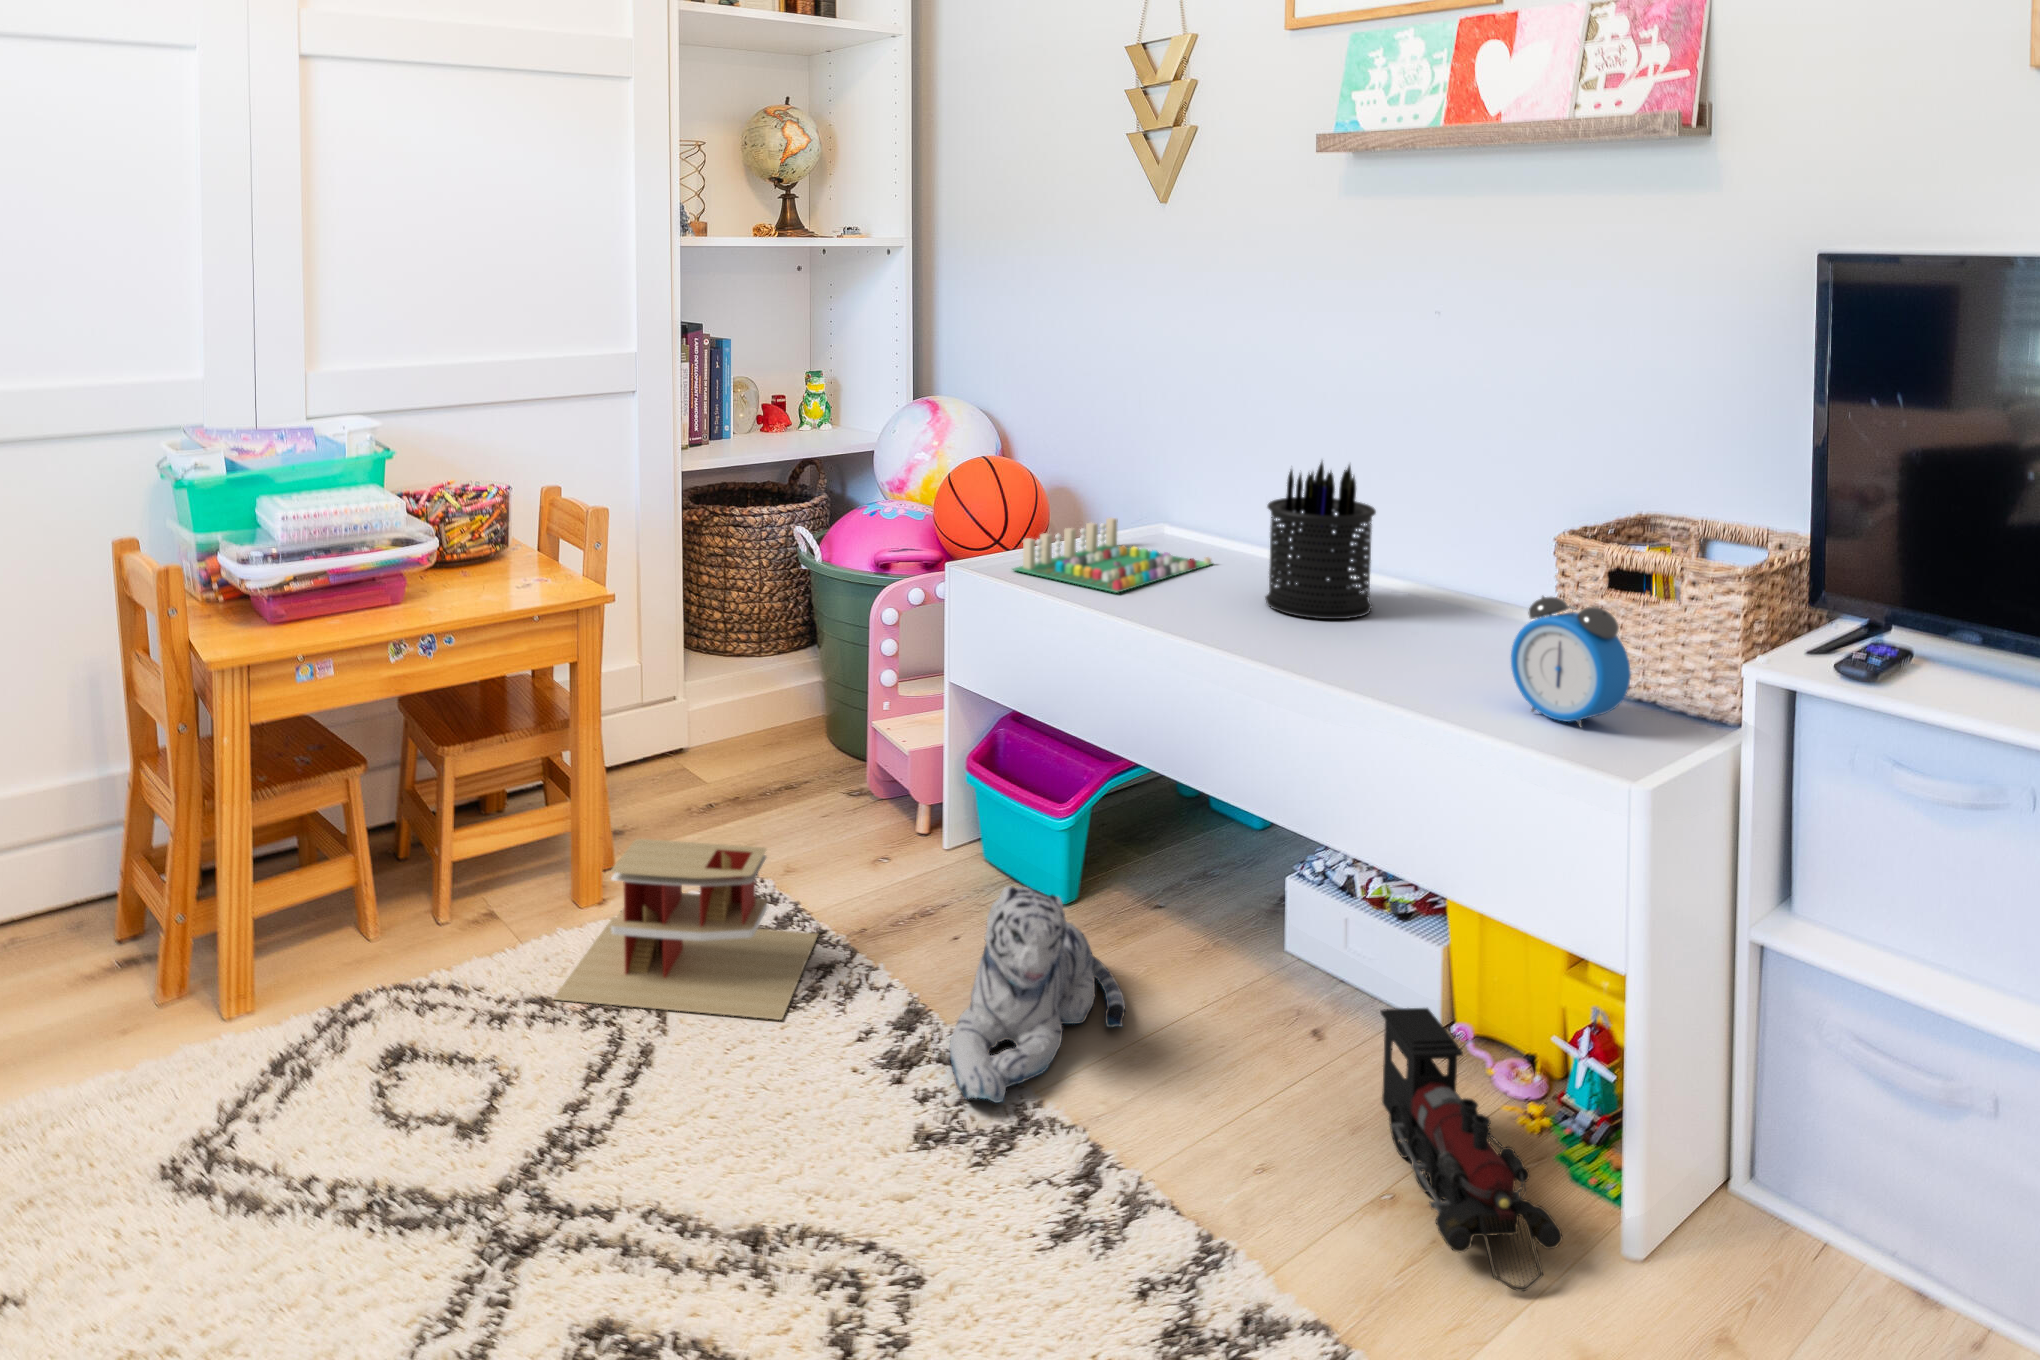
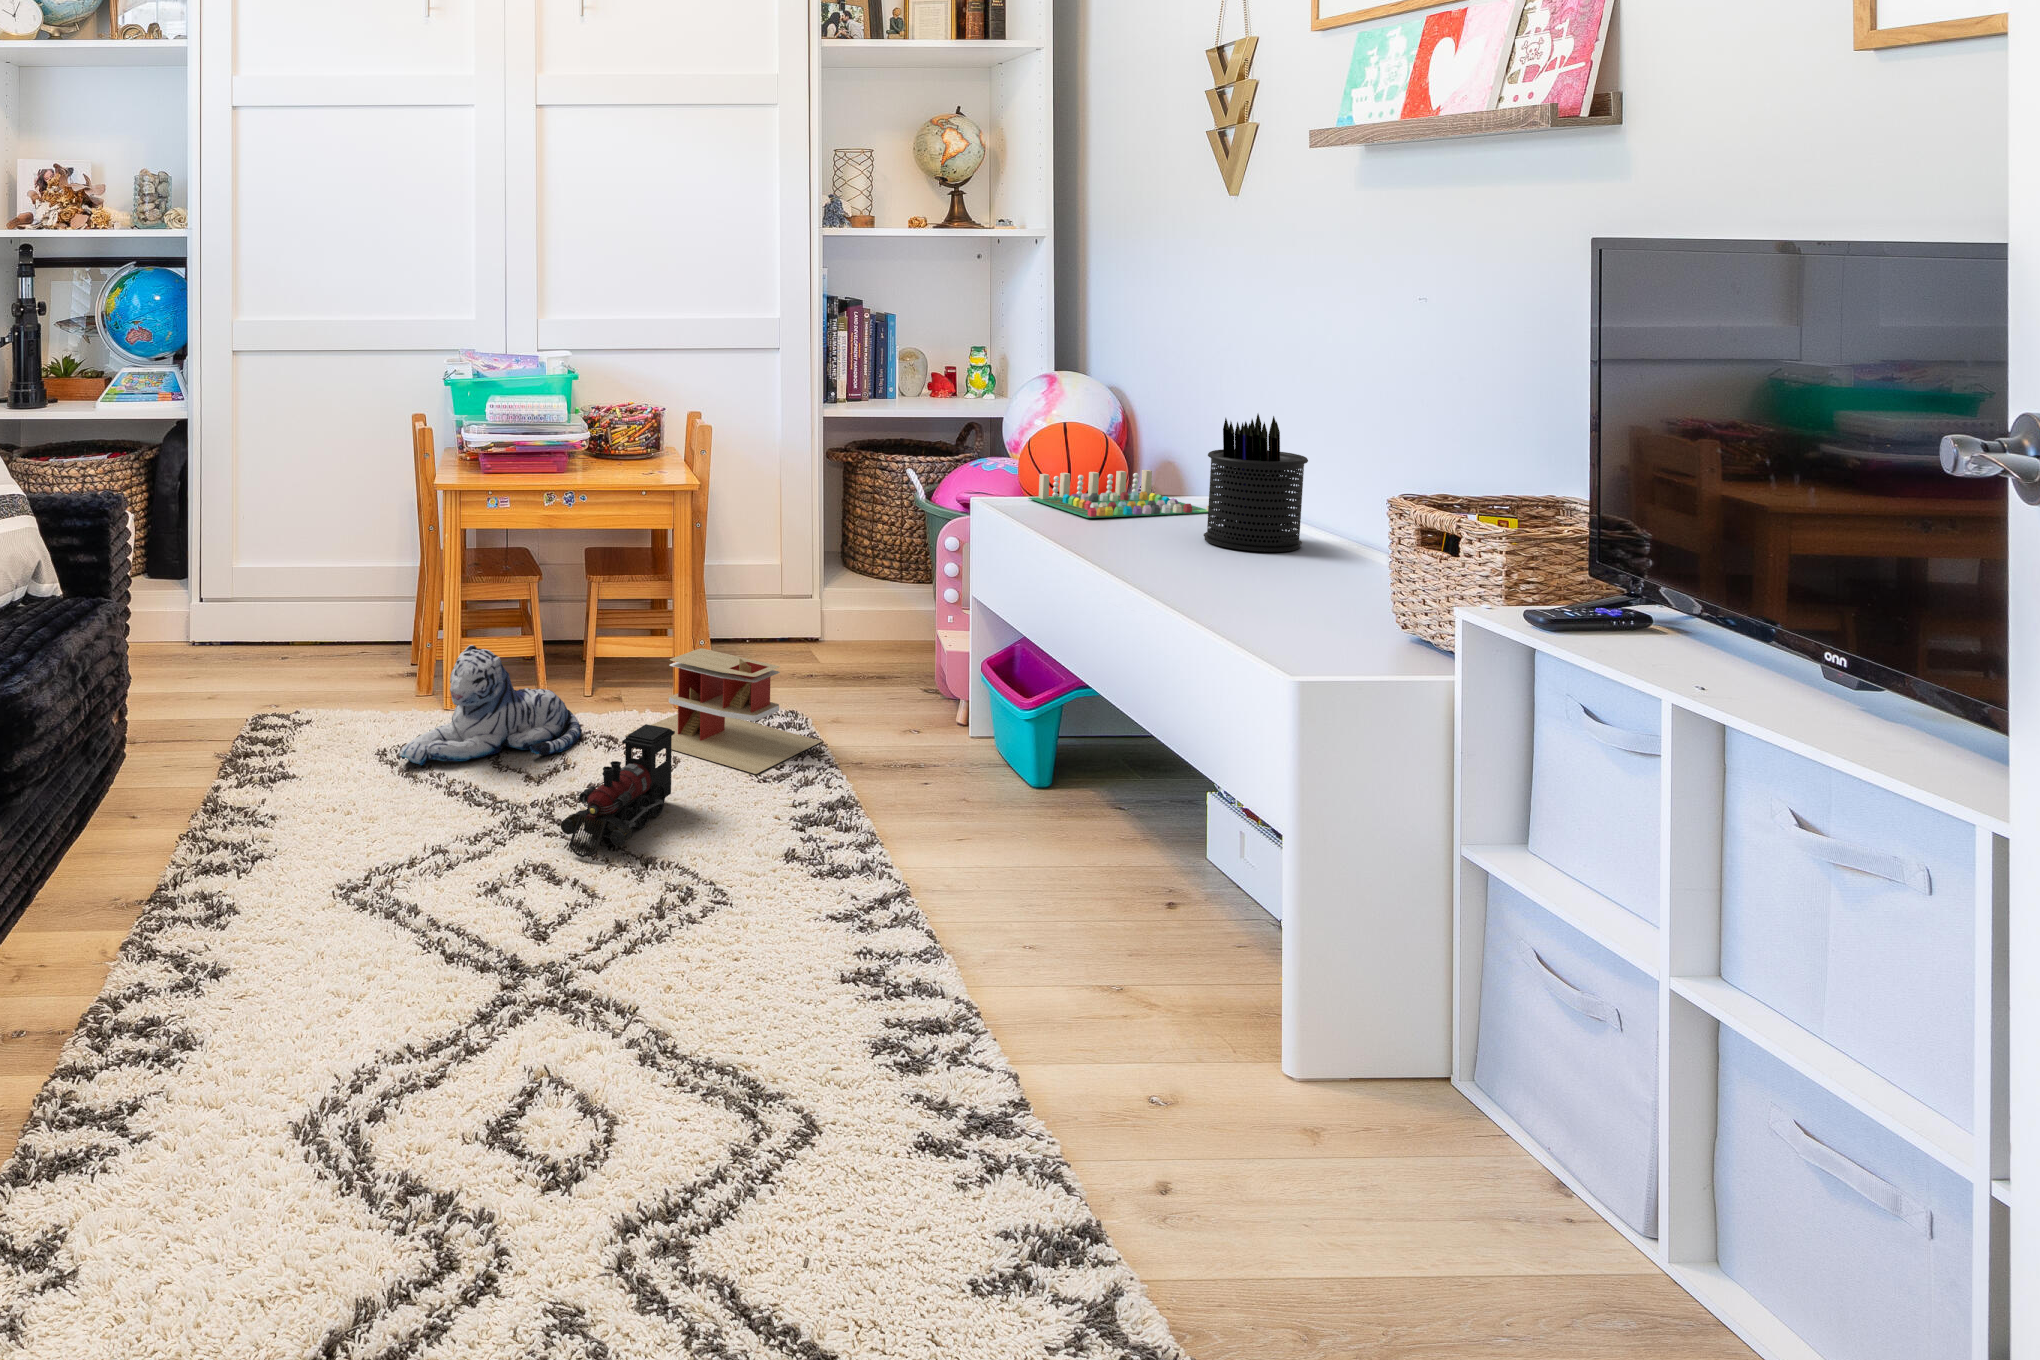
alarm clock: present [1511,596,1631,727] -> none [1286,516,1366,624]
plush toy: present [950,886,1125,1103] -> present [399,645,582,765]
toy train: present [1380,1008,1562,1291] -> present [561,724,675,858]

